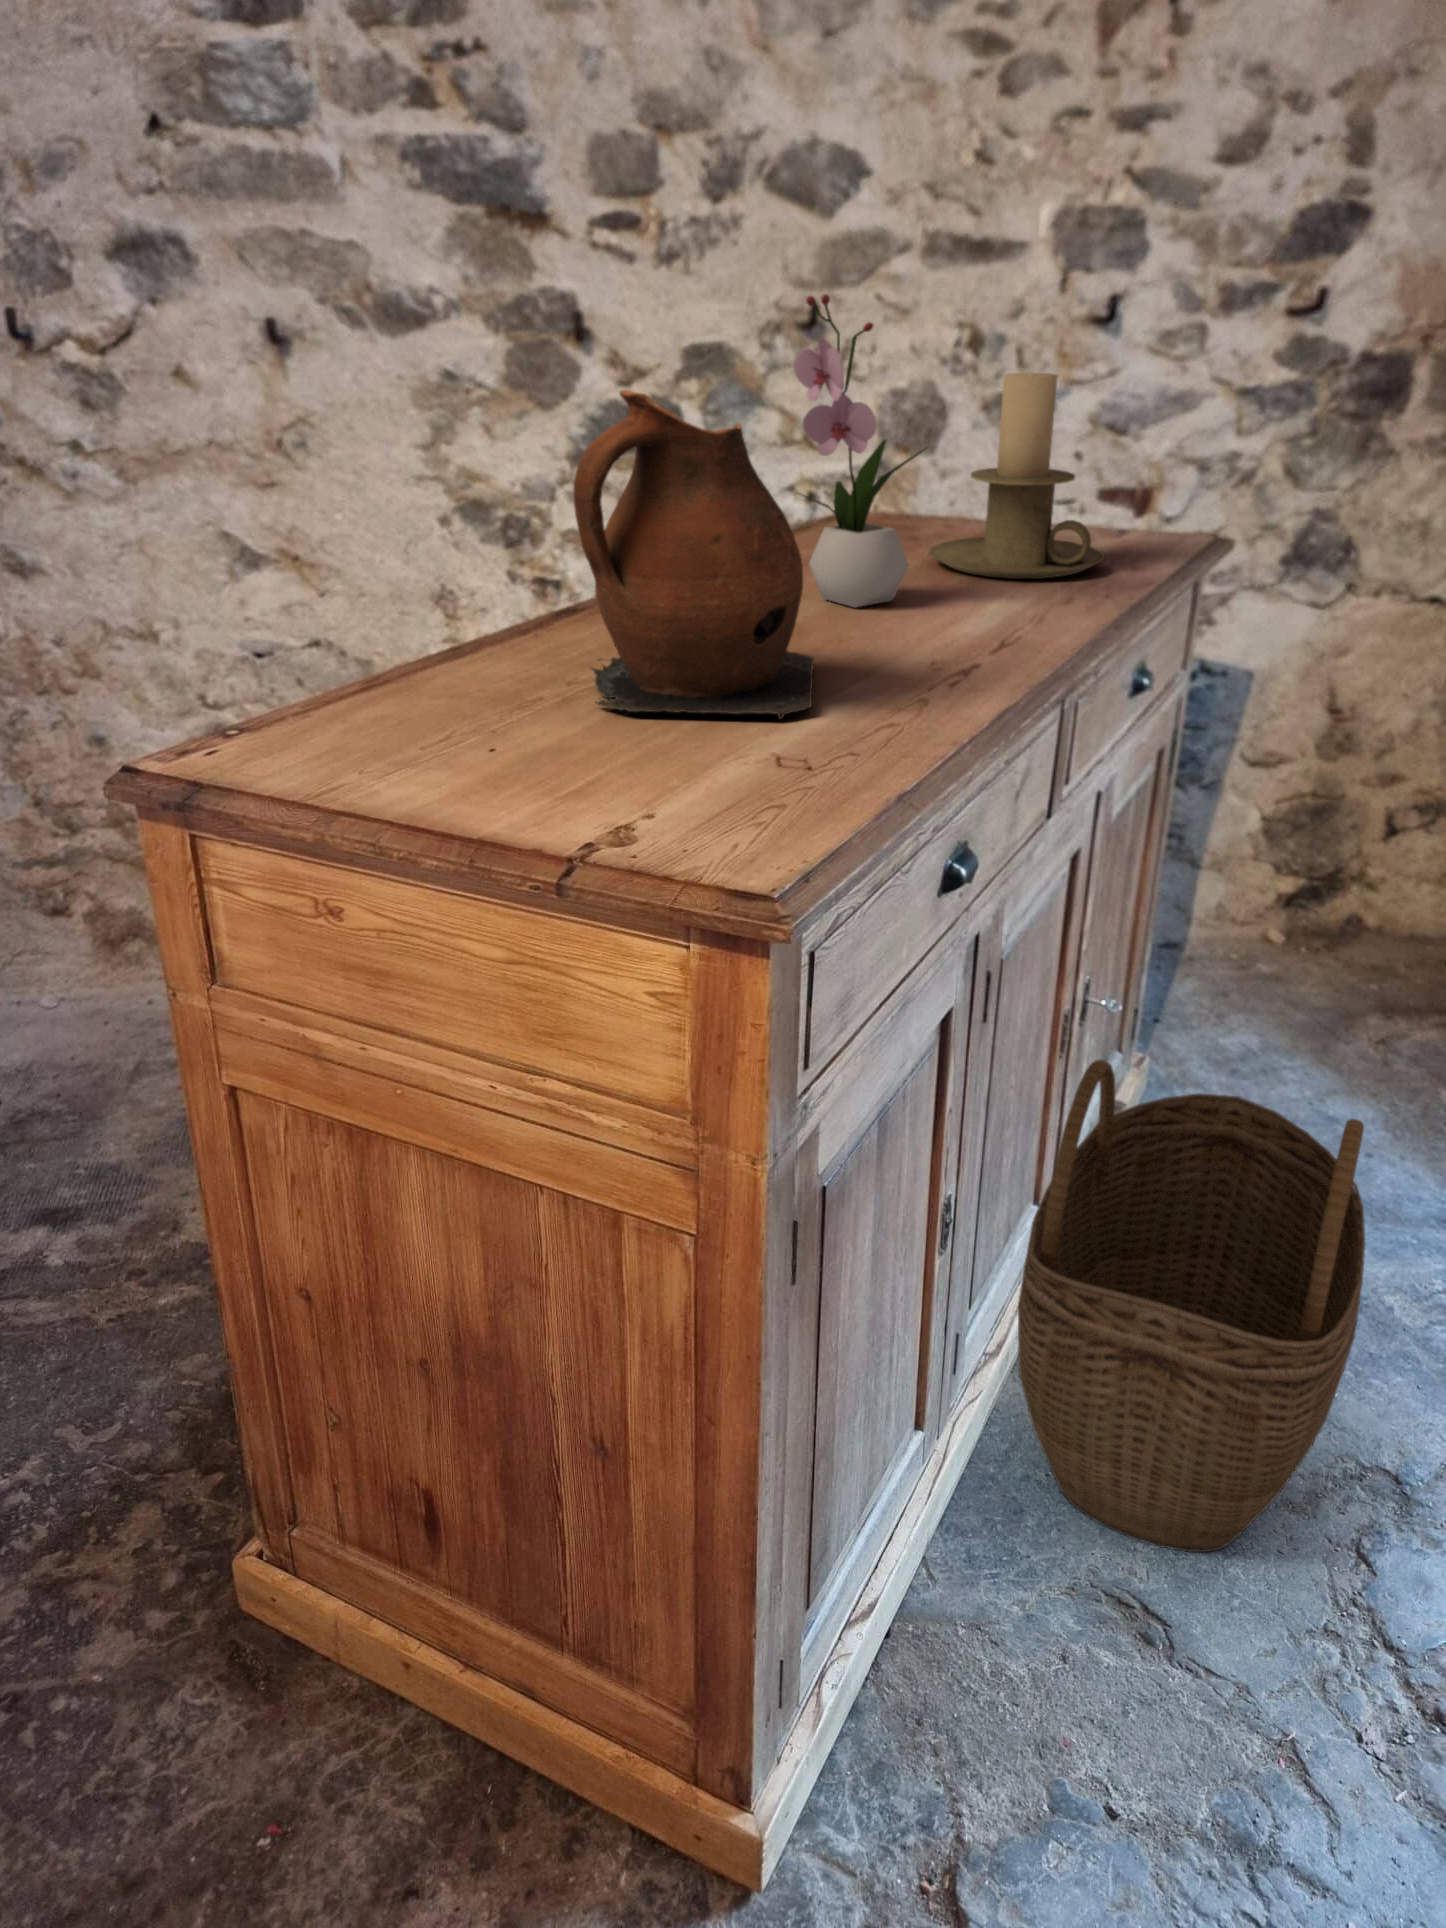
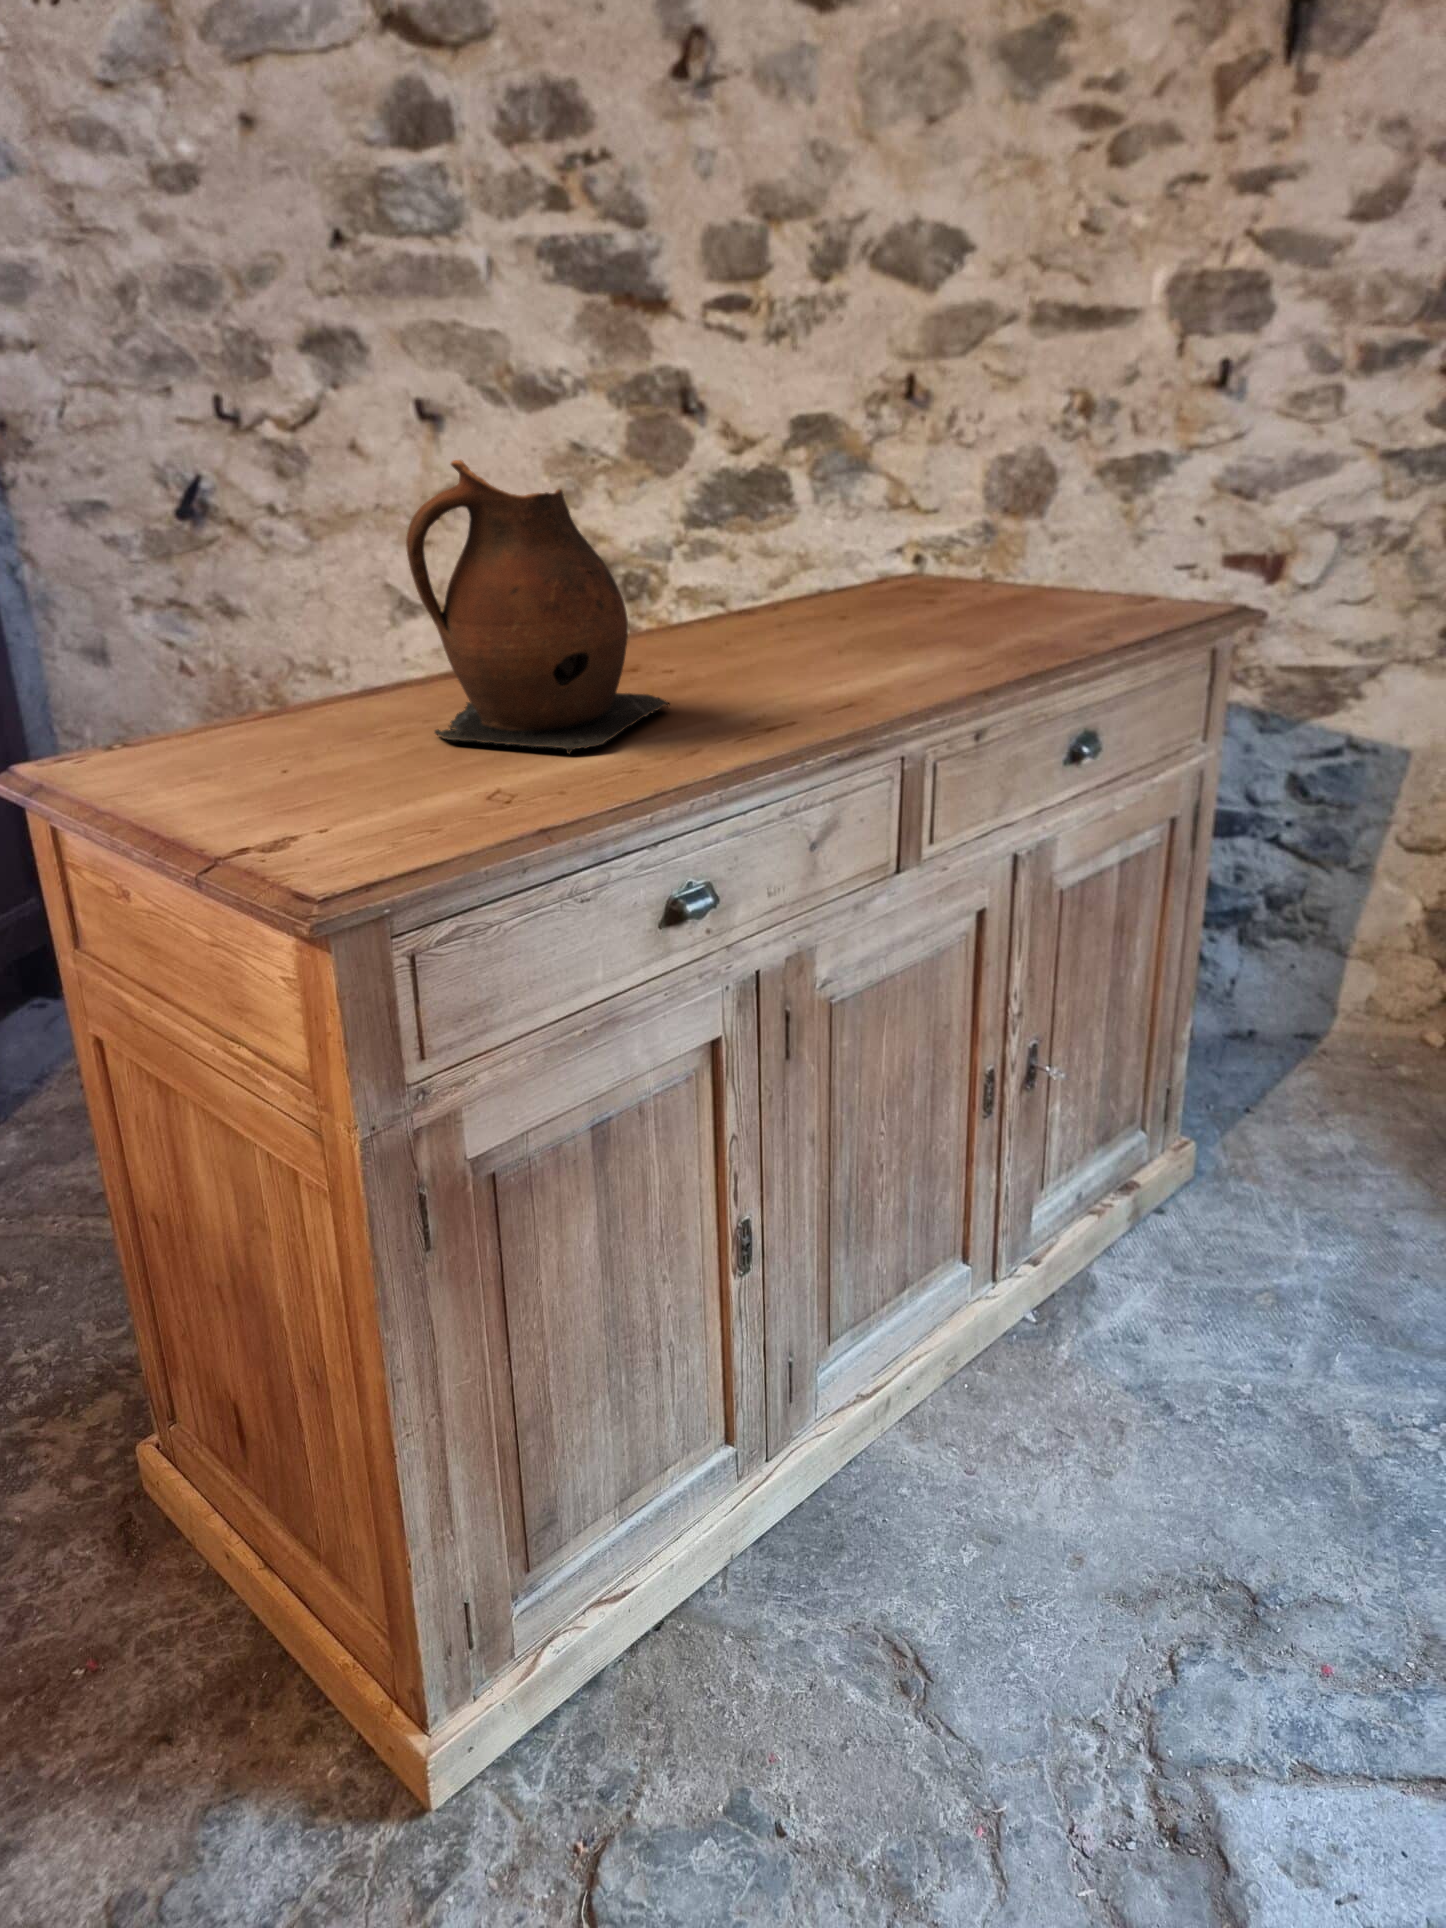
flower arrangement: present [794,294,927,607] -> none [732,370,861,662]
candle holder: present [929,372,1105,579] -> none [924,441,1098,642]
woven basket: present [1018,1060,1365,1552] -> none [835,1112,1221,1624]

